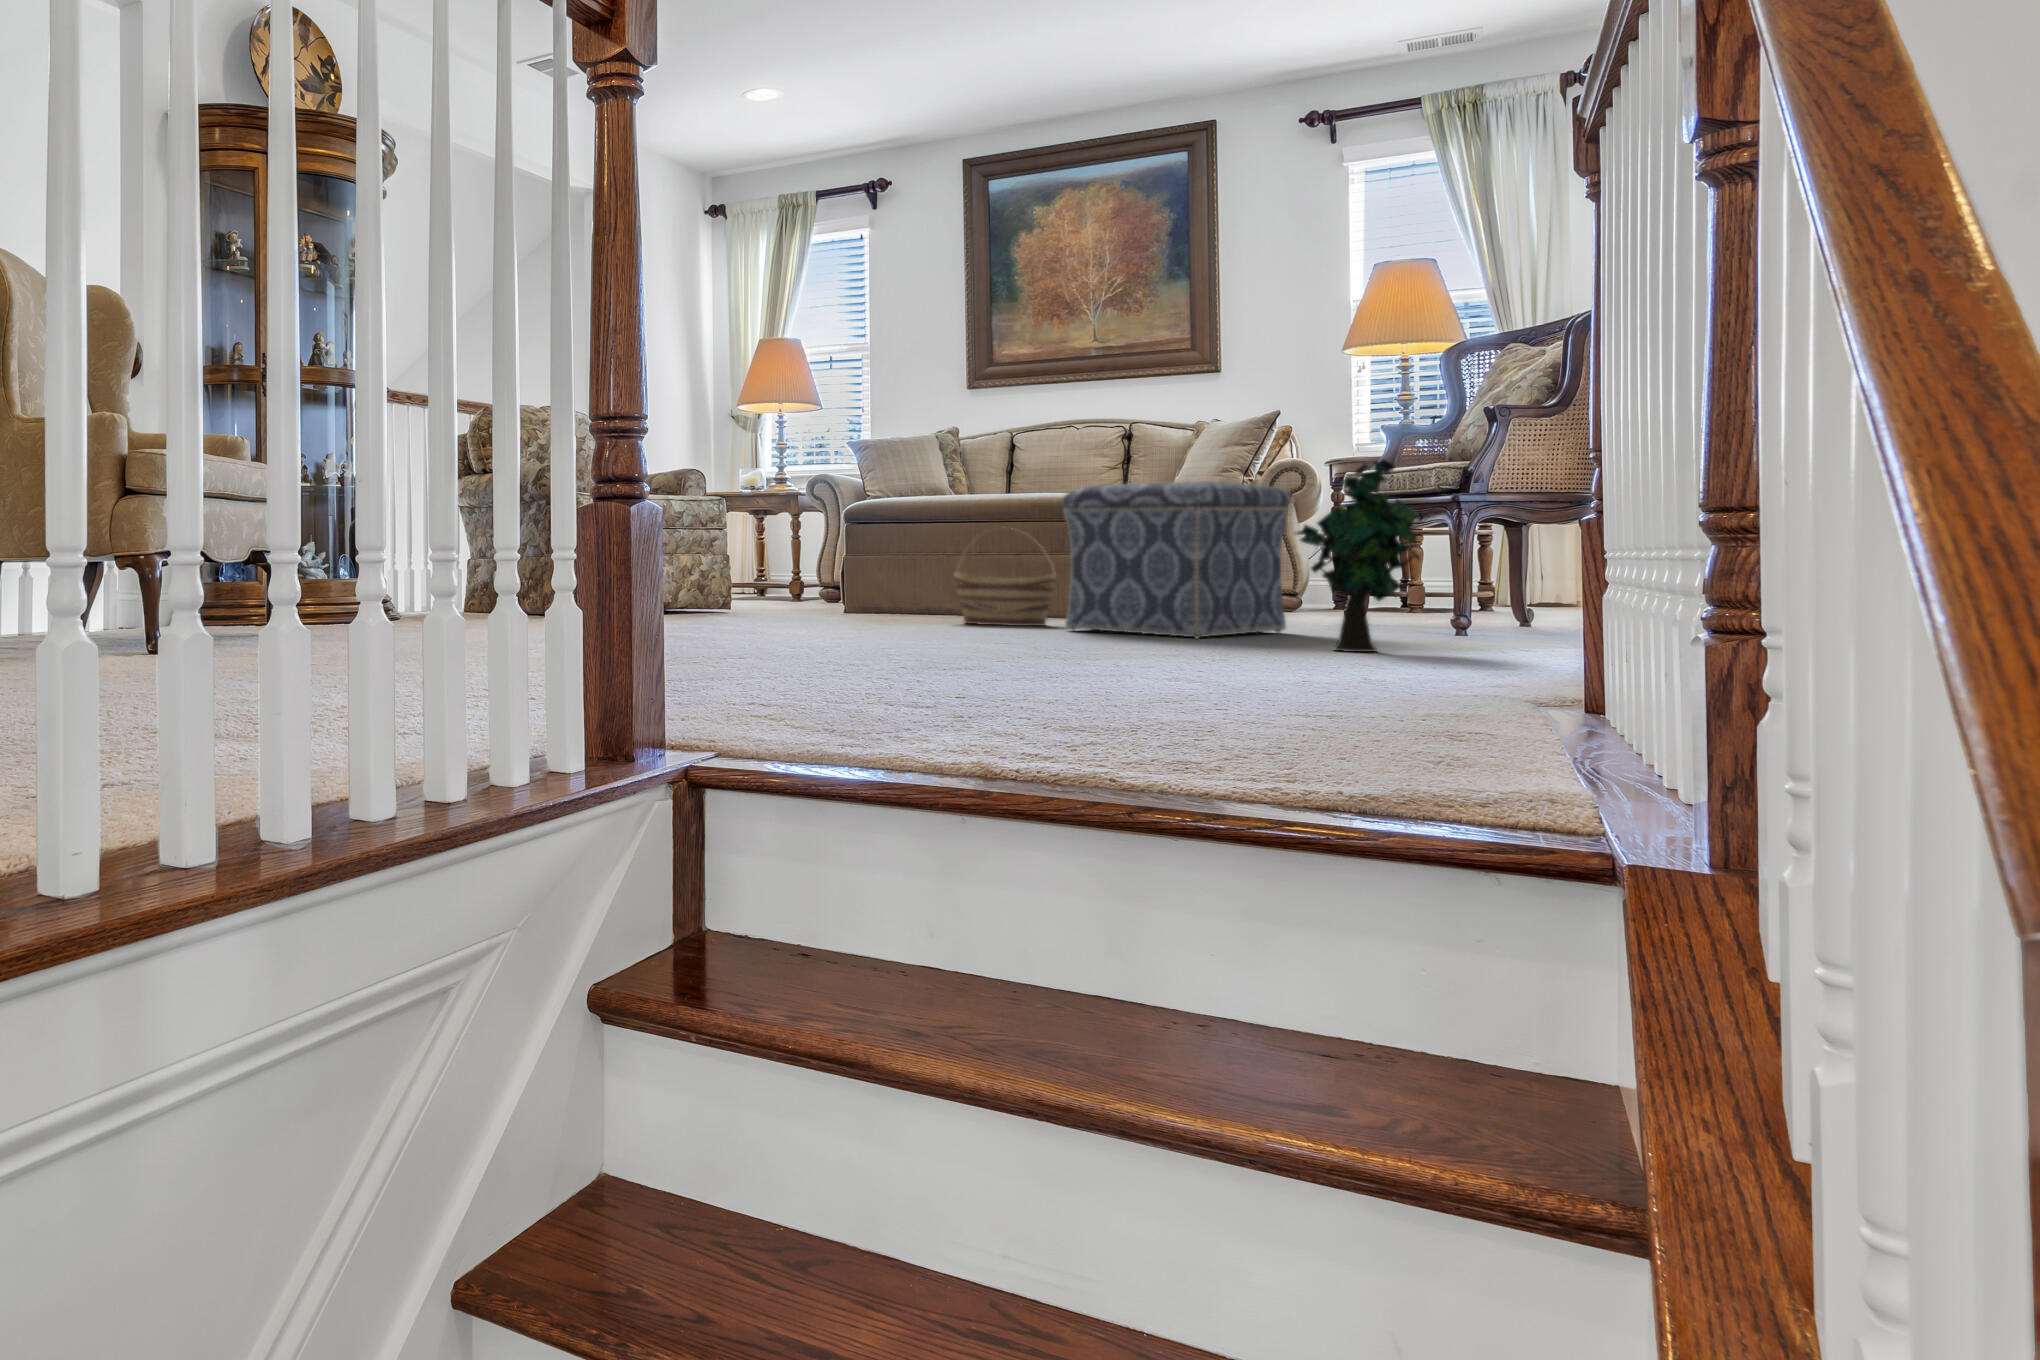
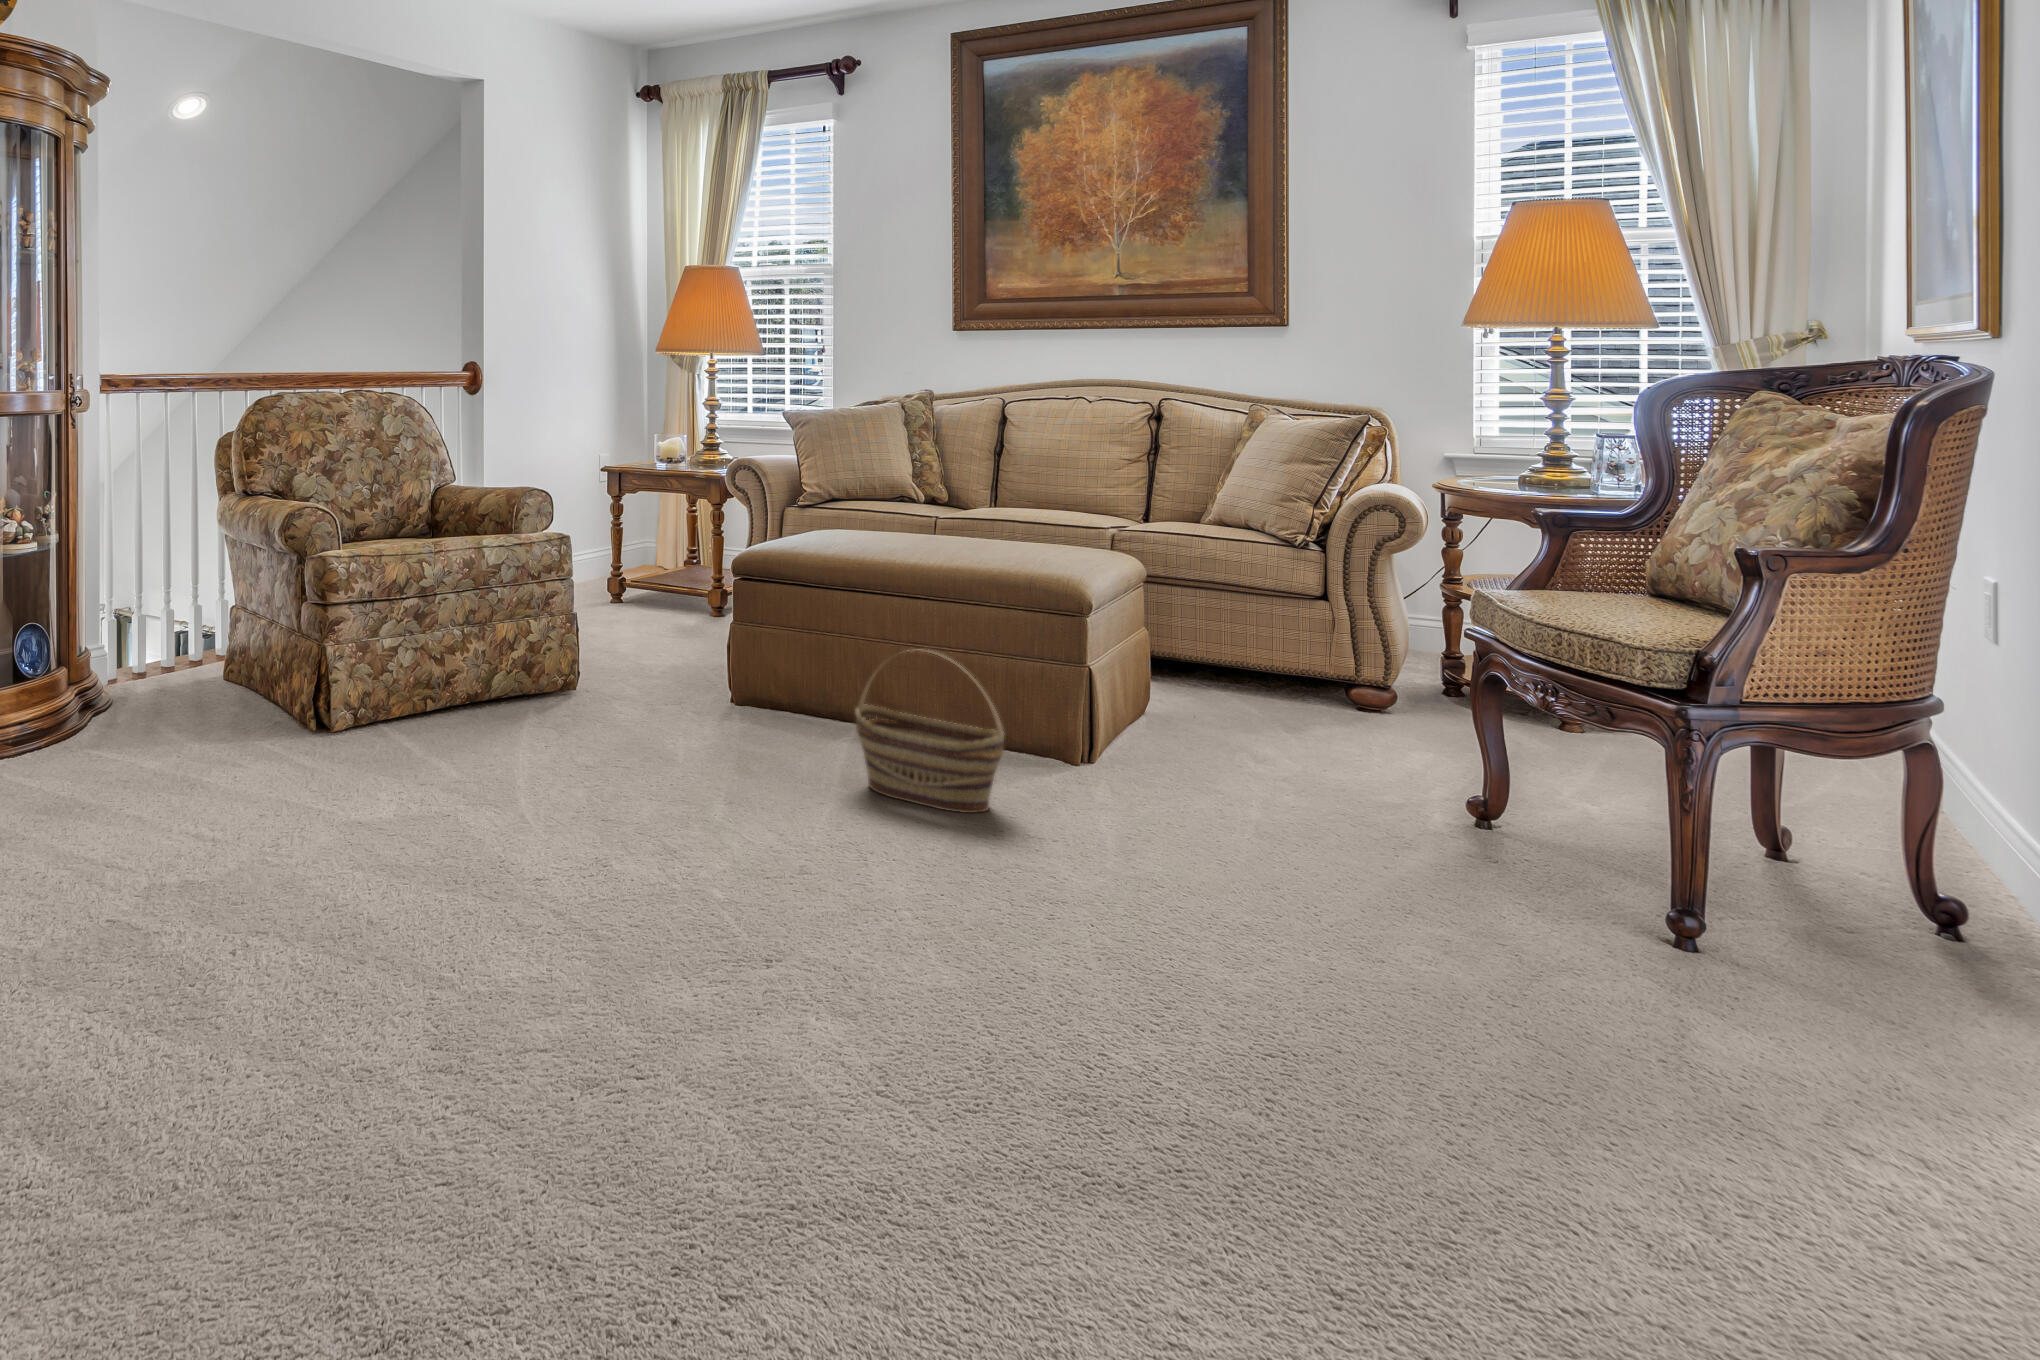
decorative plant: present [1296,459,1420,652] -> none [1386,769,1664,1157]
ottoman: present [1063,482,1290,639] -> none [1001,617,1383,955]

